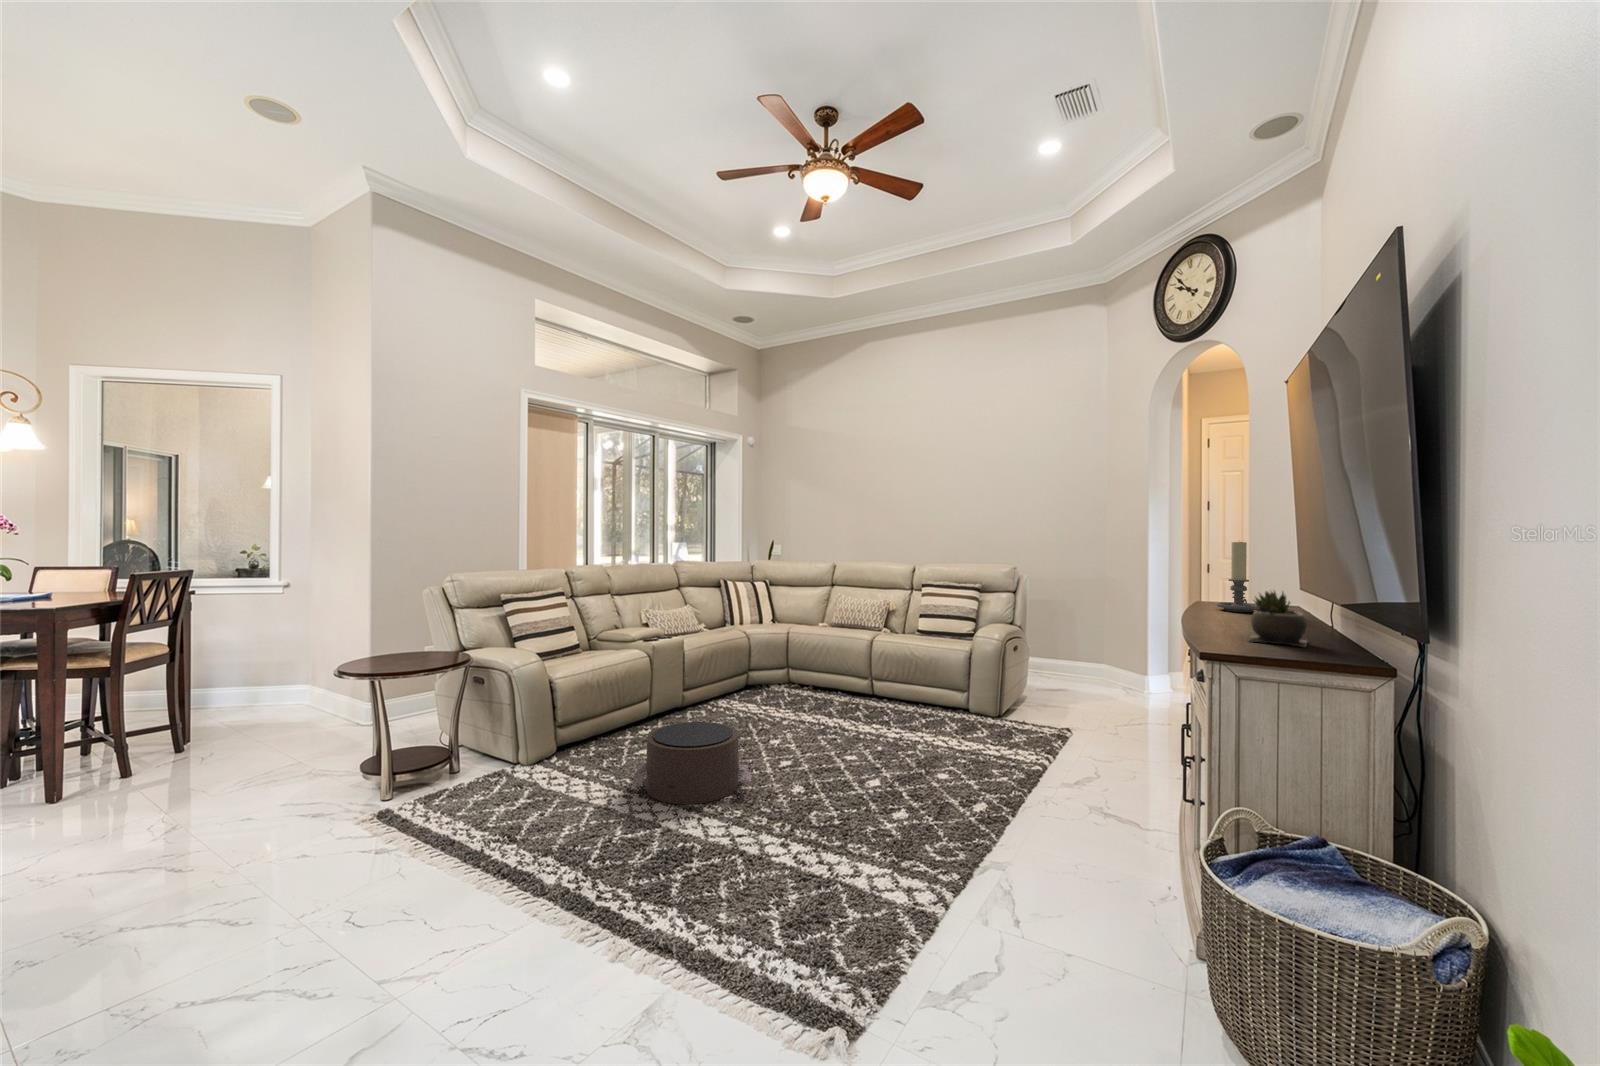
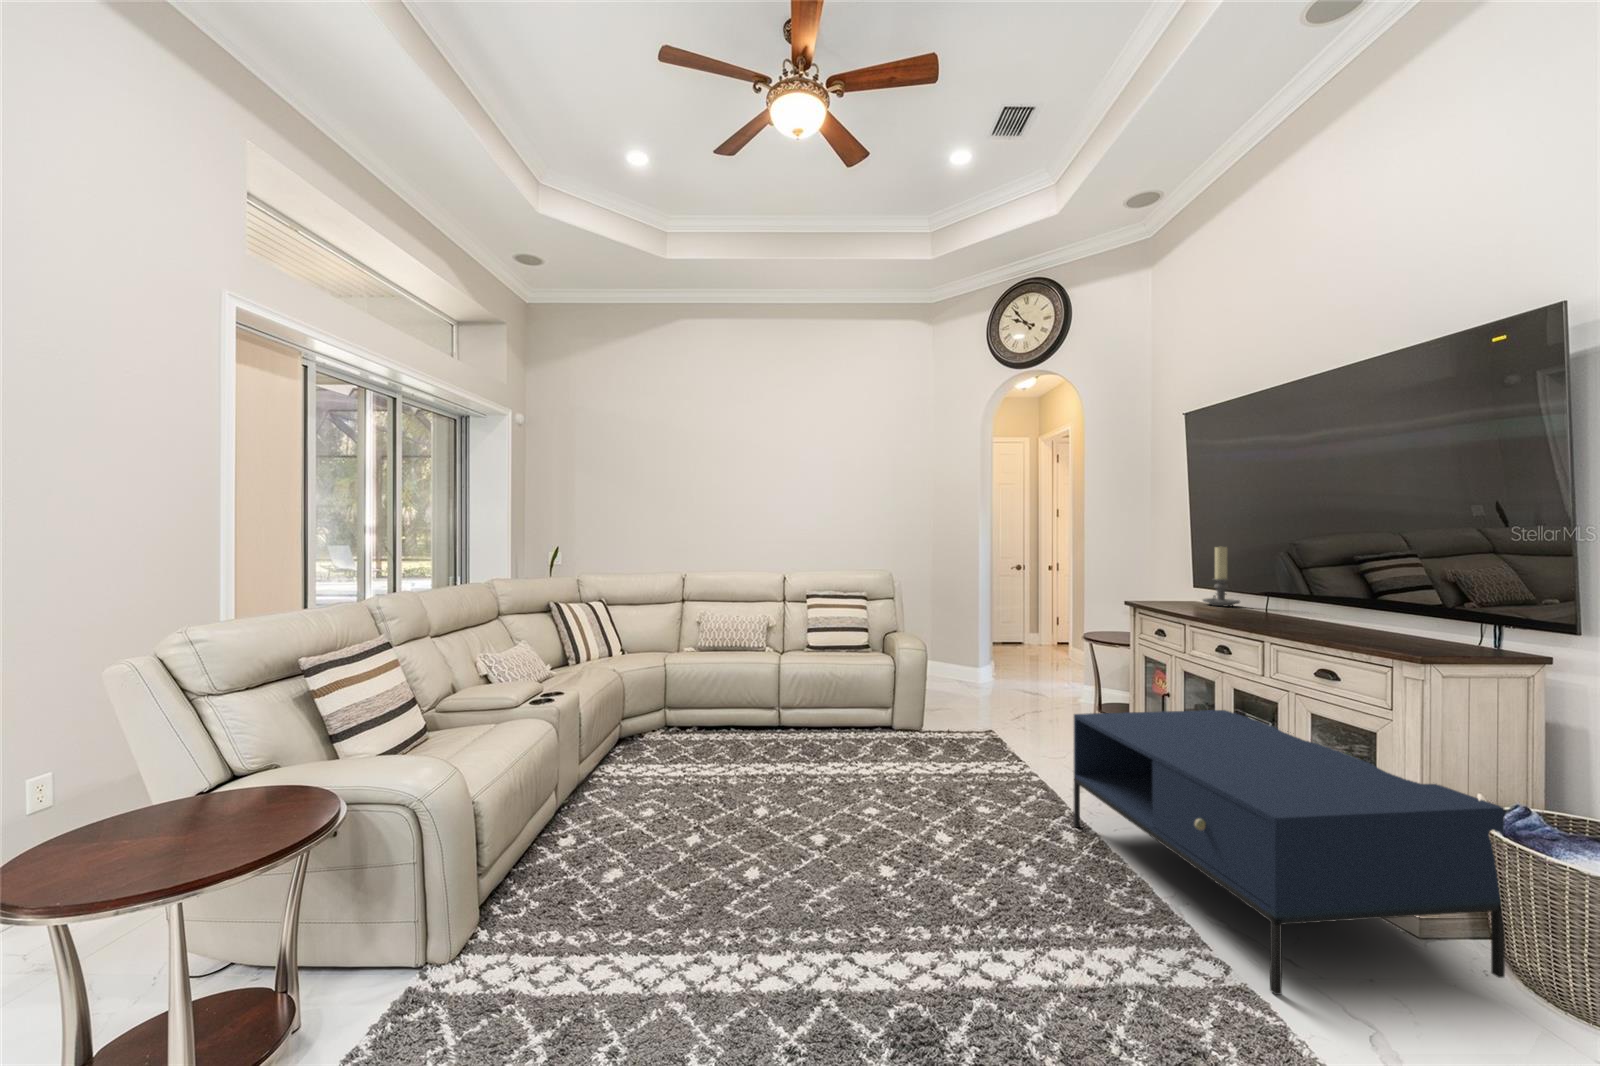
succulent plant: present [1248,591,1307,647] -> none [1355,588,1428,633]
coffee table: none [911,700,1189,1021] -> present [1074,710,1505,995]
pouf: present [633,722,752,804] -> none [700,799,868,931]

